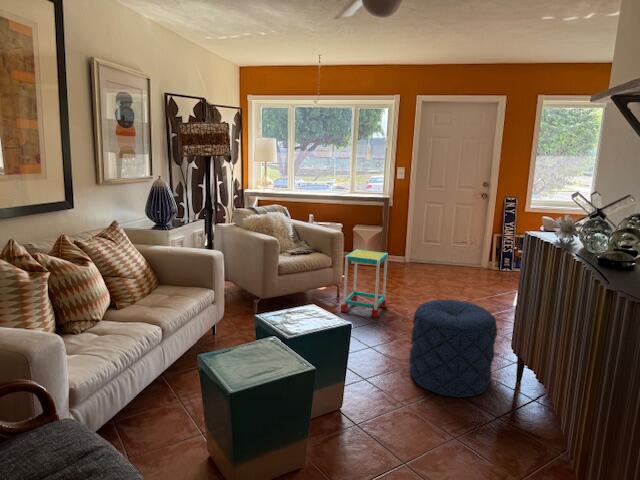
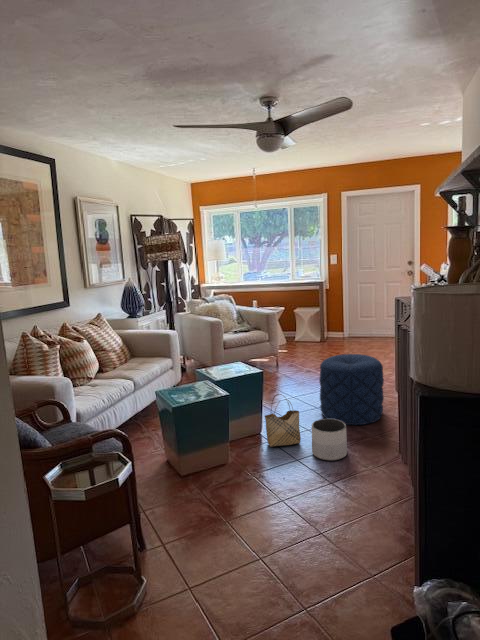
side table: present [341,250,388,318] -> none [277,325,317,378]
woven basket: none [350,358,397,433] -> present [265,394,301,447]
planter: none [416,398,468,463] -> present [312,419,347,461]

